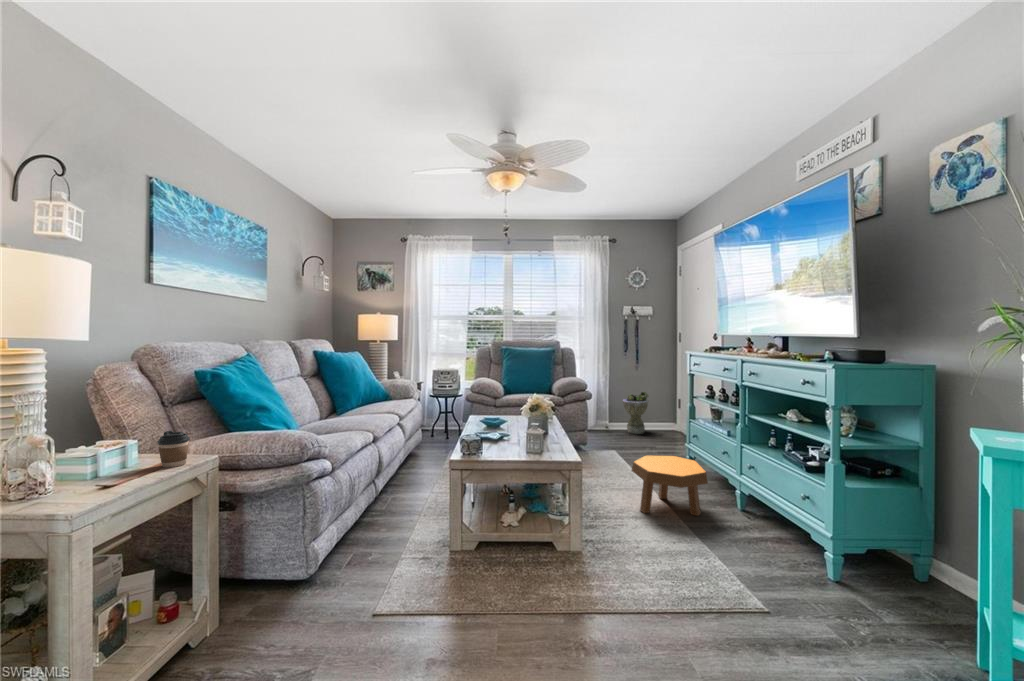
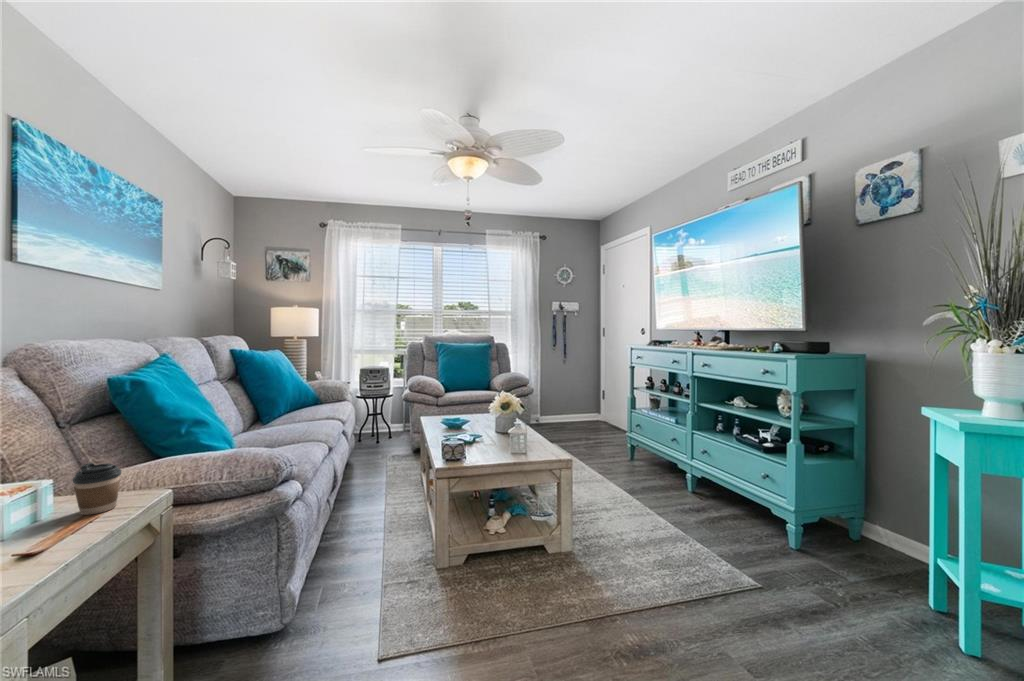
planter: present [623,392,648,434] -> none [557,385,581,425]
footstool: present [632,455,708,516] -> none [596,445,669,503]

